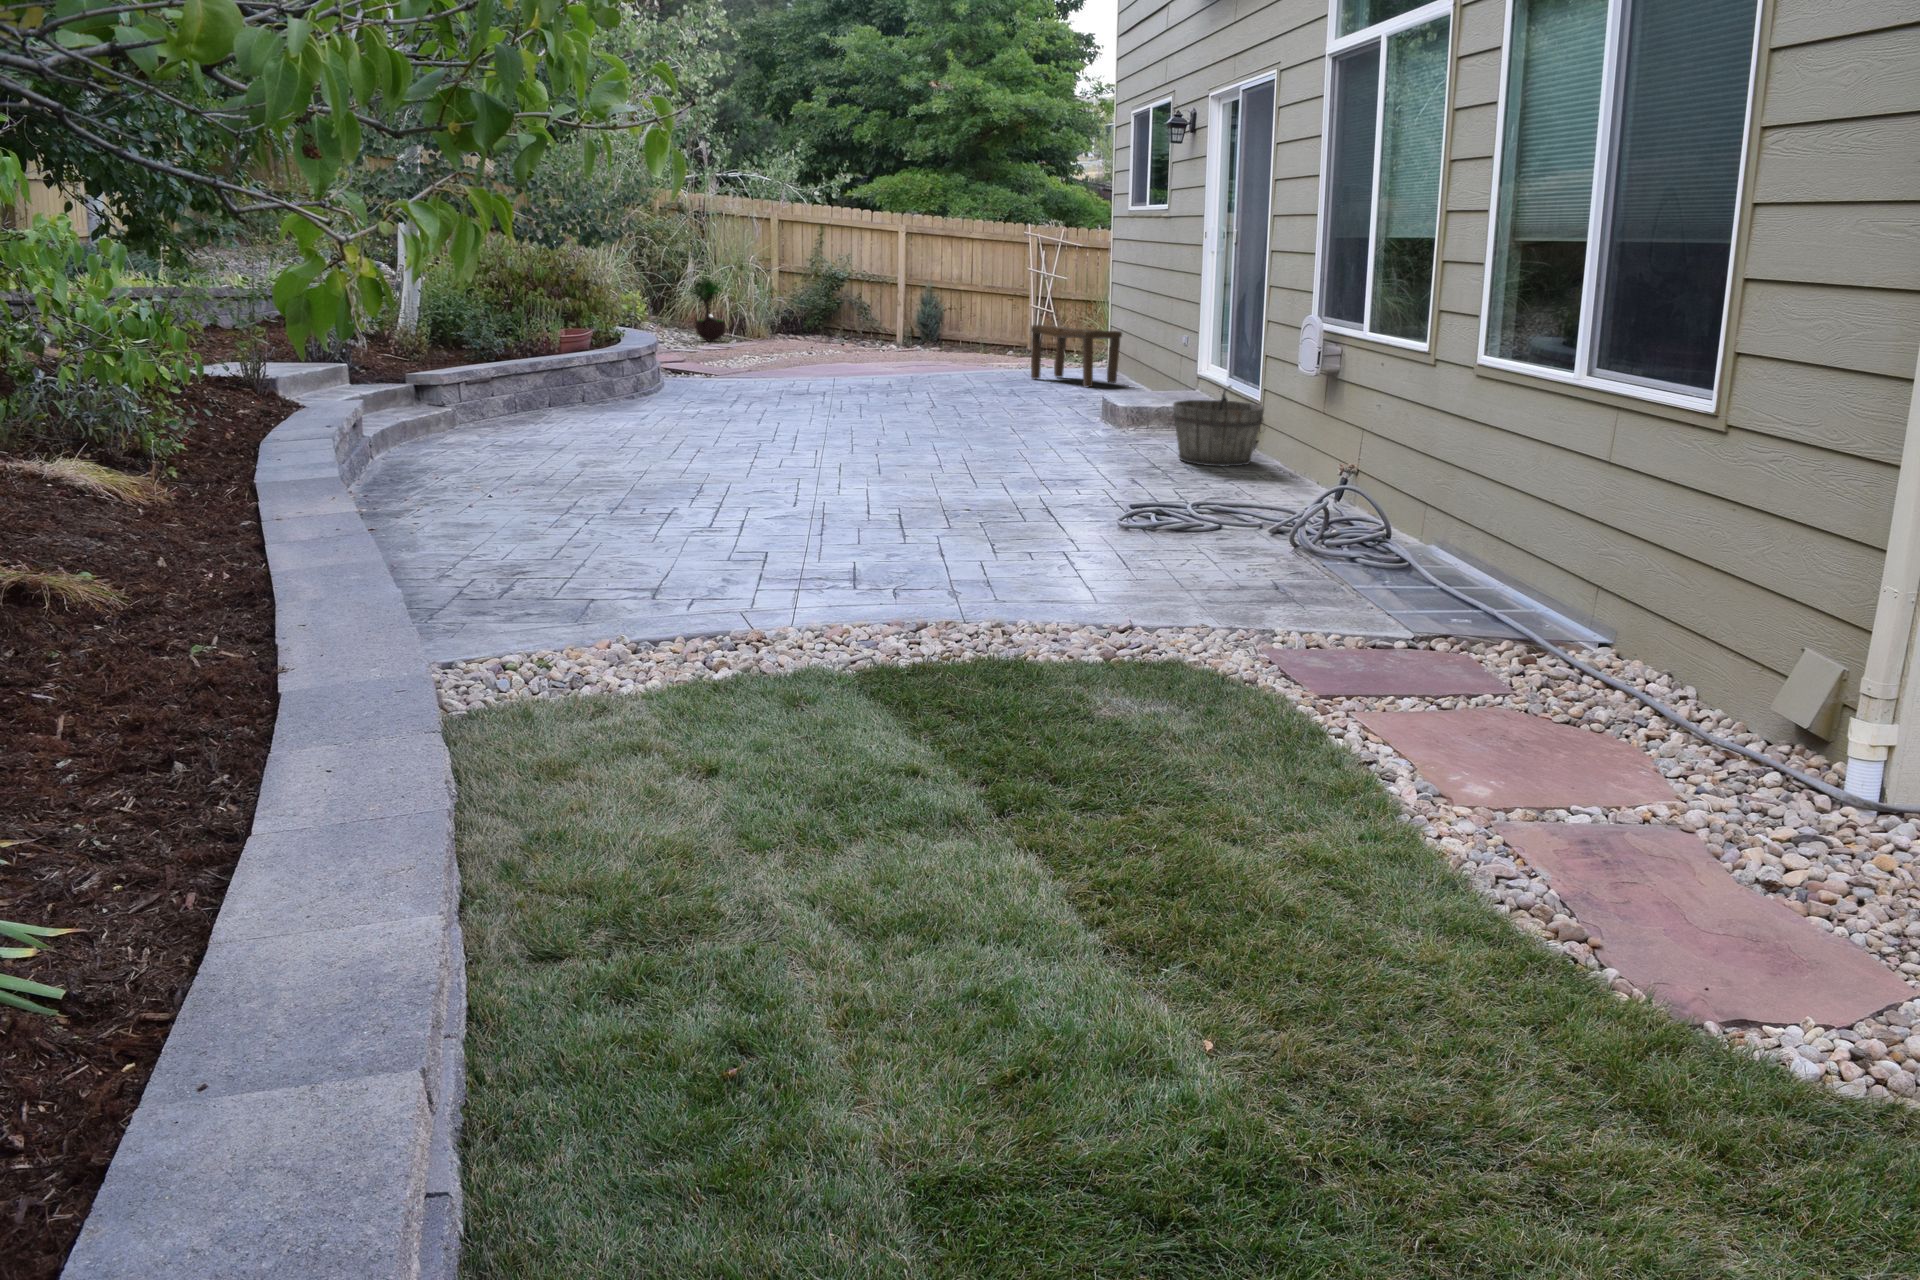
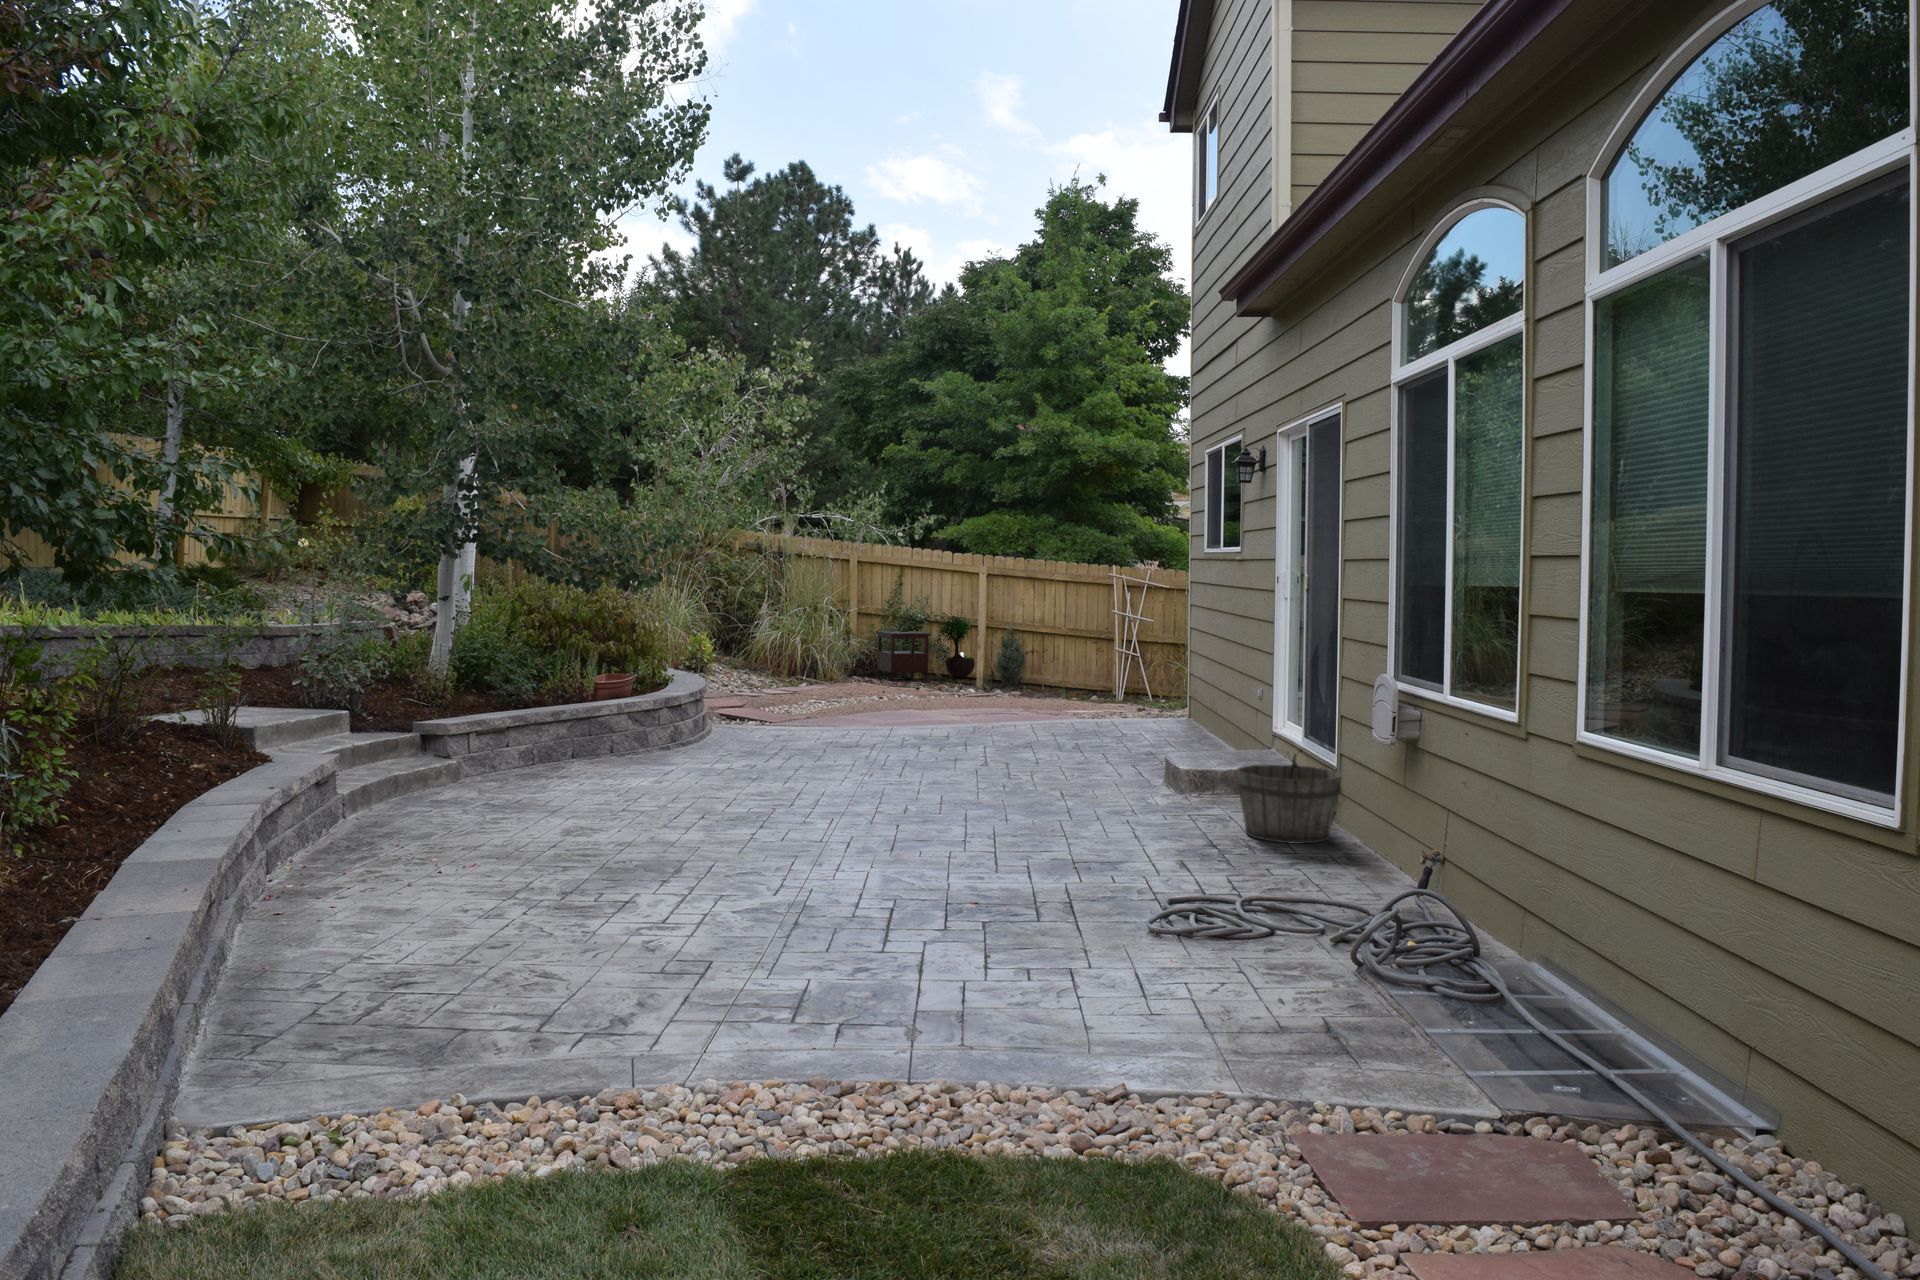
potted tree: present [687,277,725,341] -> present [938,616,975,678]
side table: none [801,291,854,340] -> present [876,631,930,681]
bench: present [1031,325,1122,387] -> none [1103,670,1201,739]

